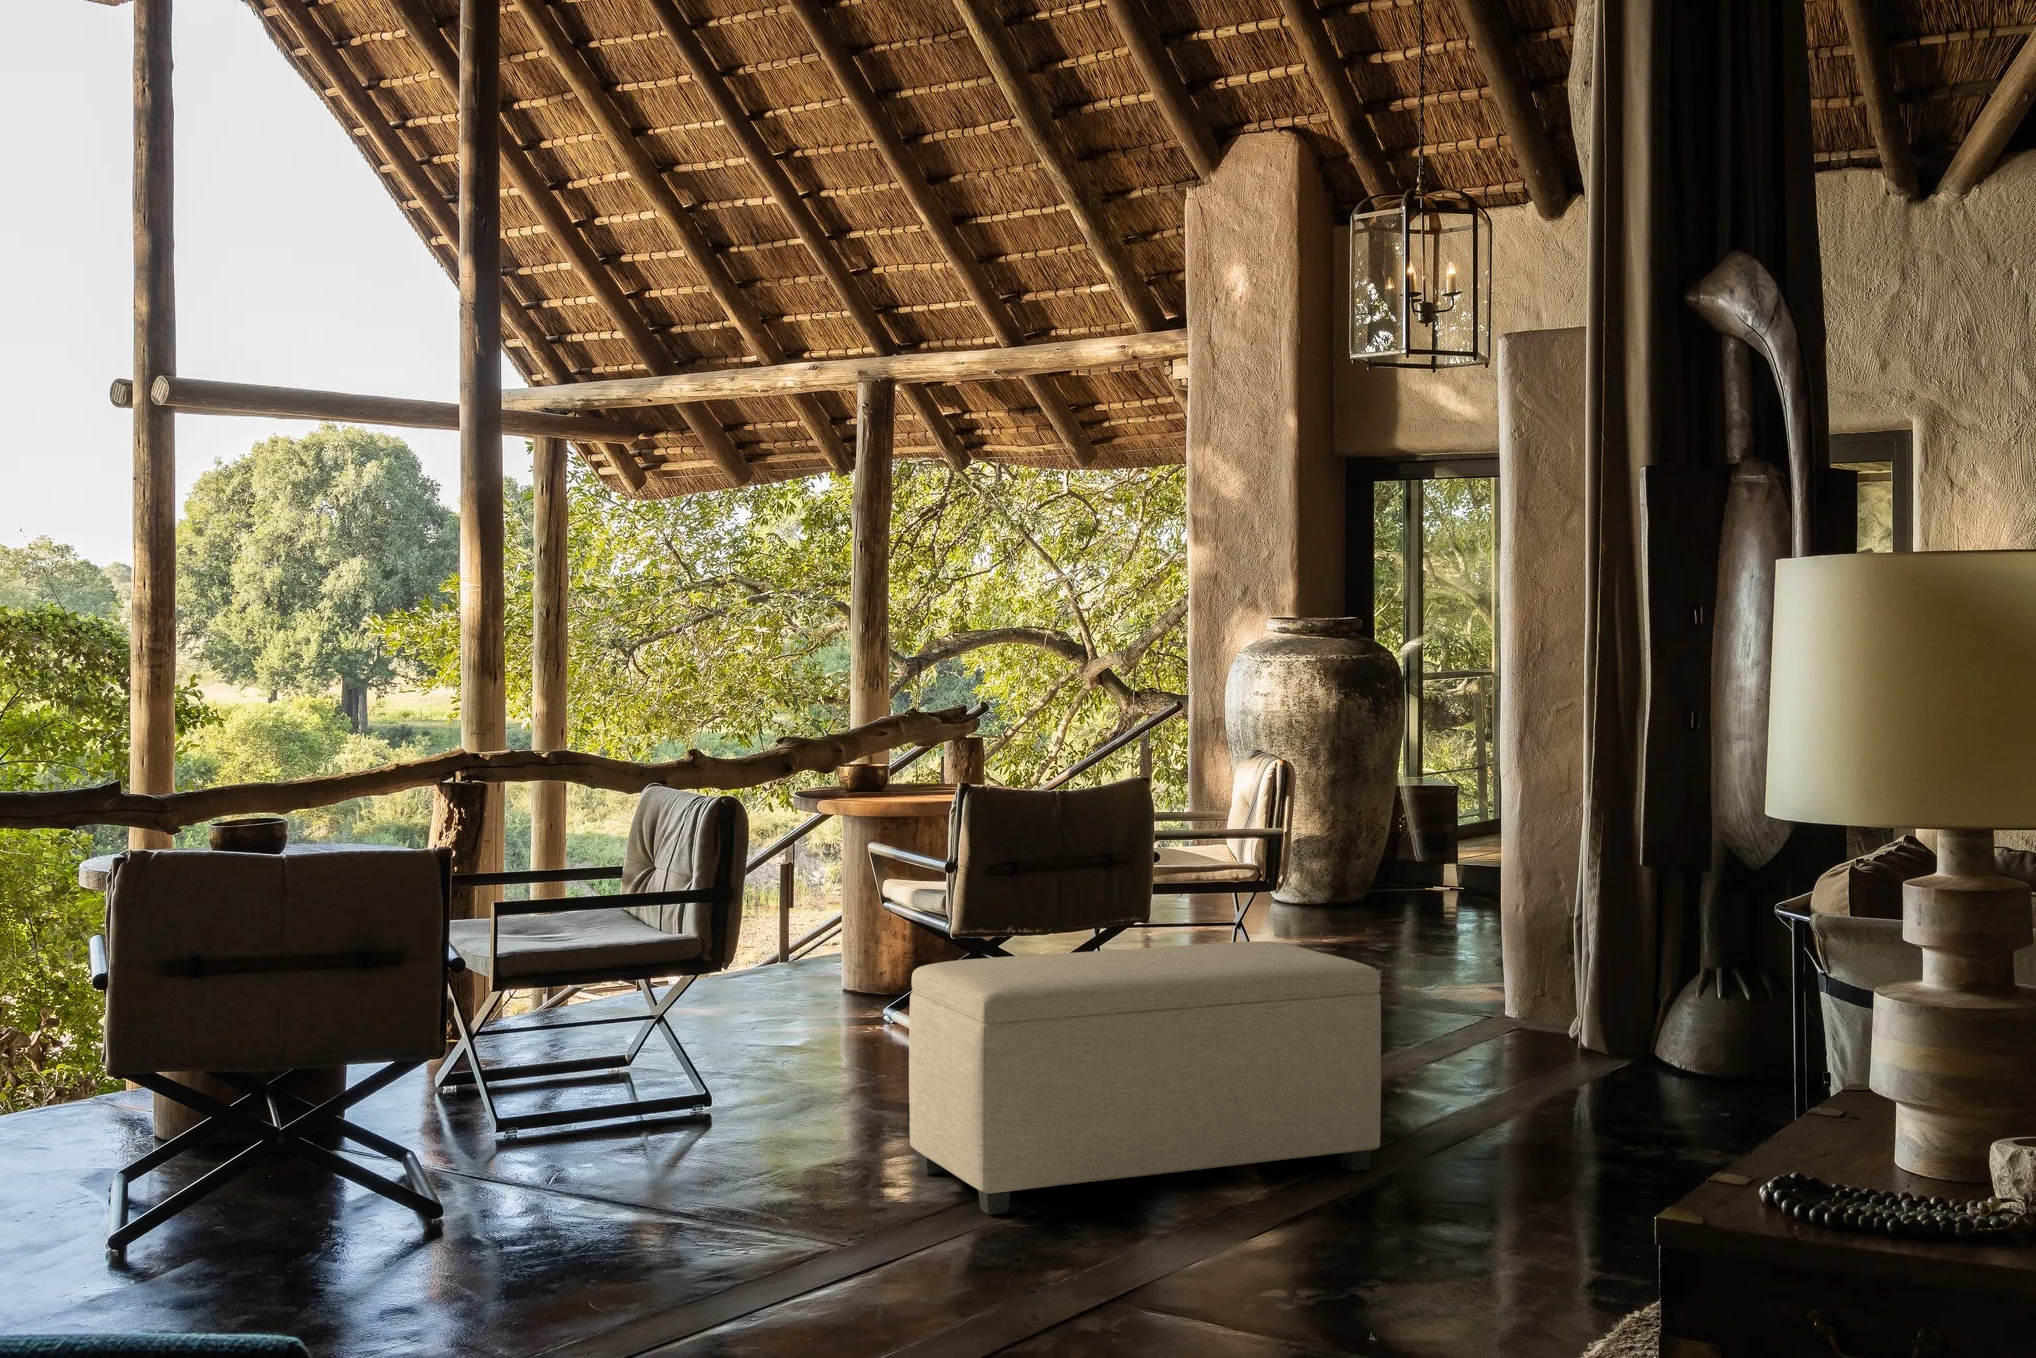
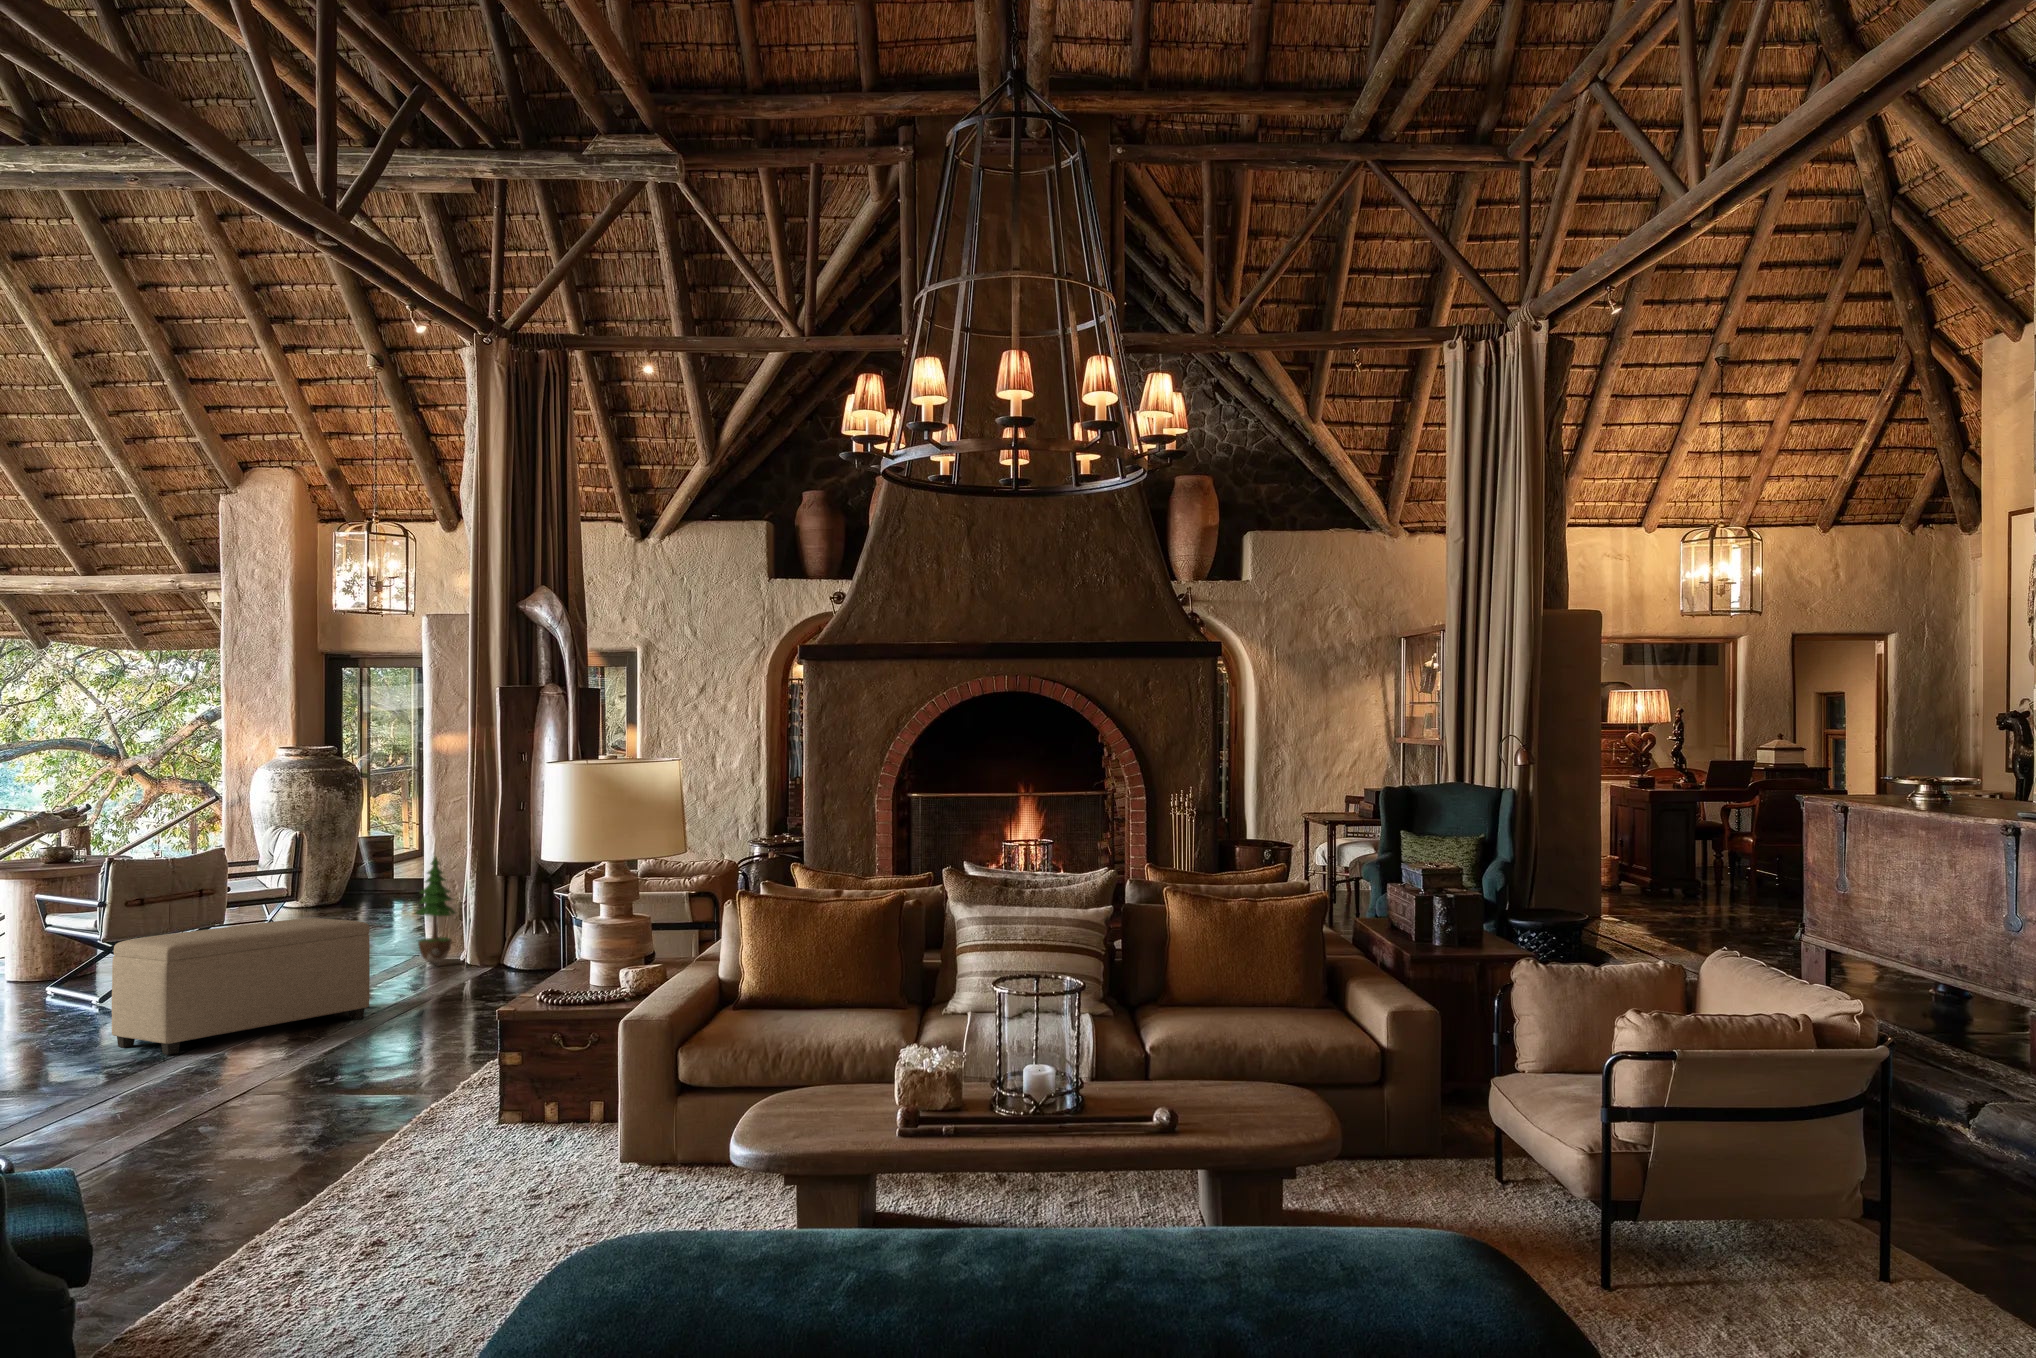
potted tree: none [1478,816,1558,1039] -> present [416,857,455,966]

